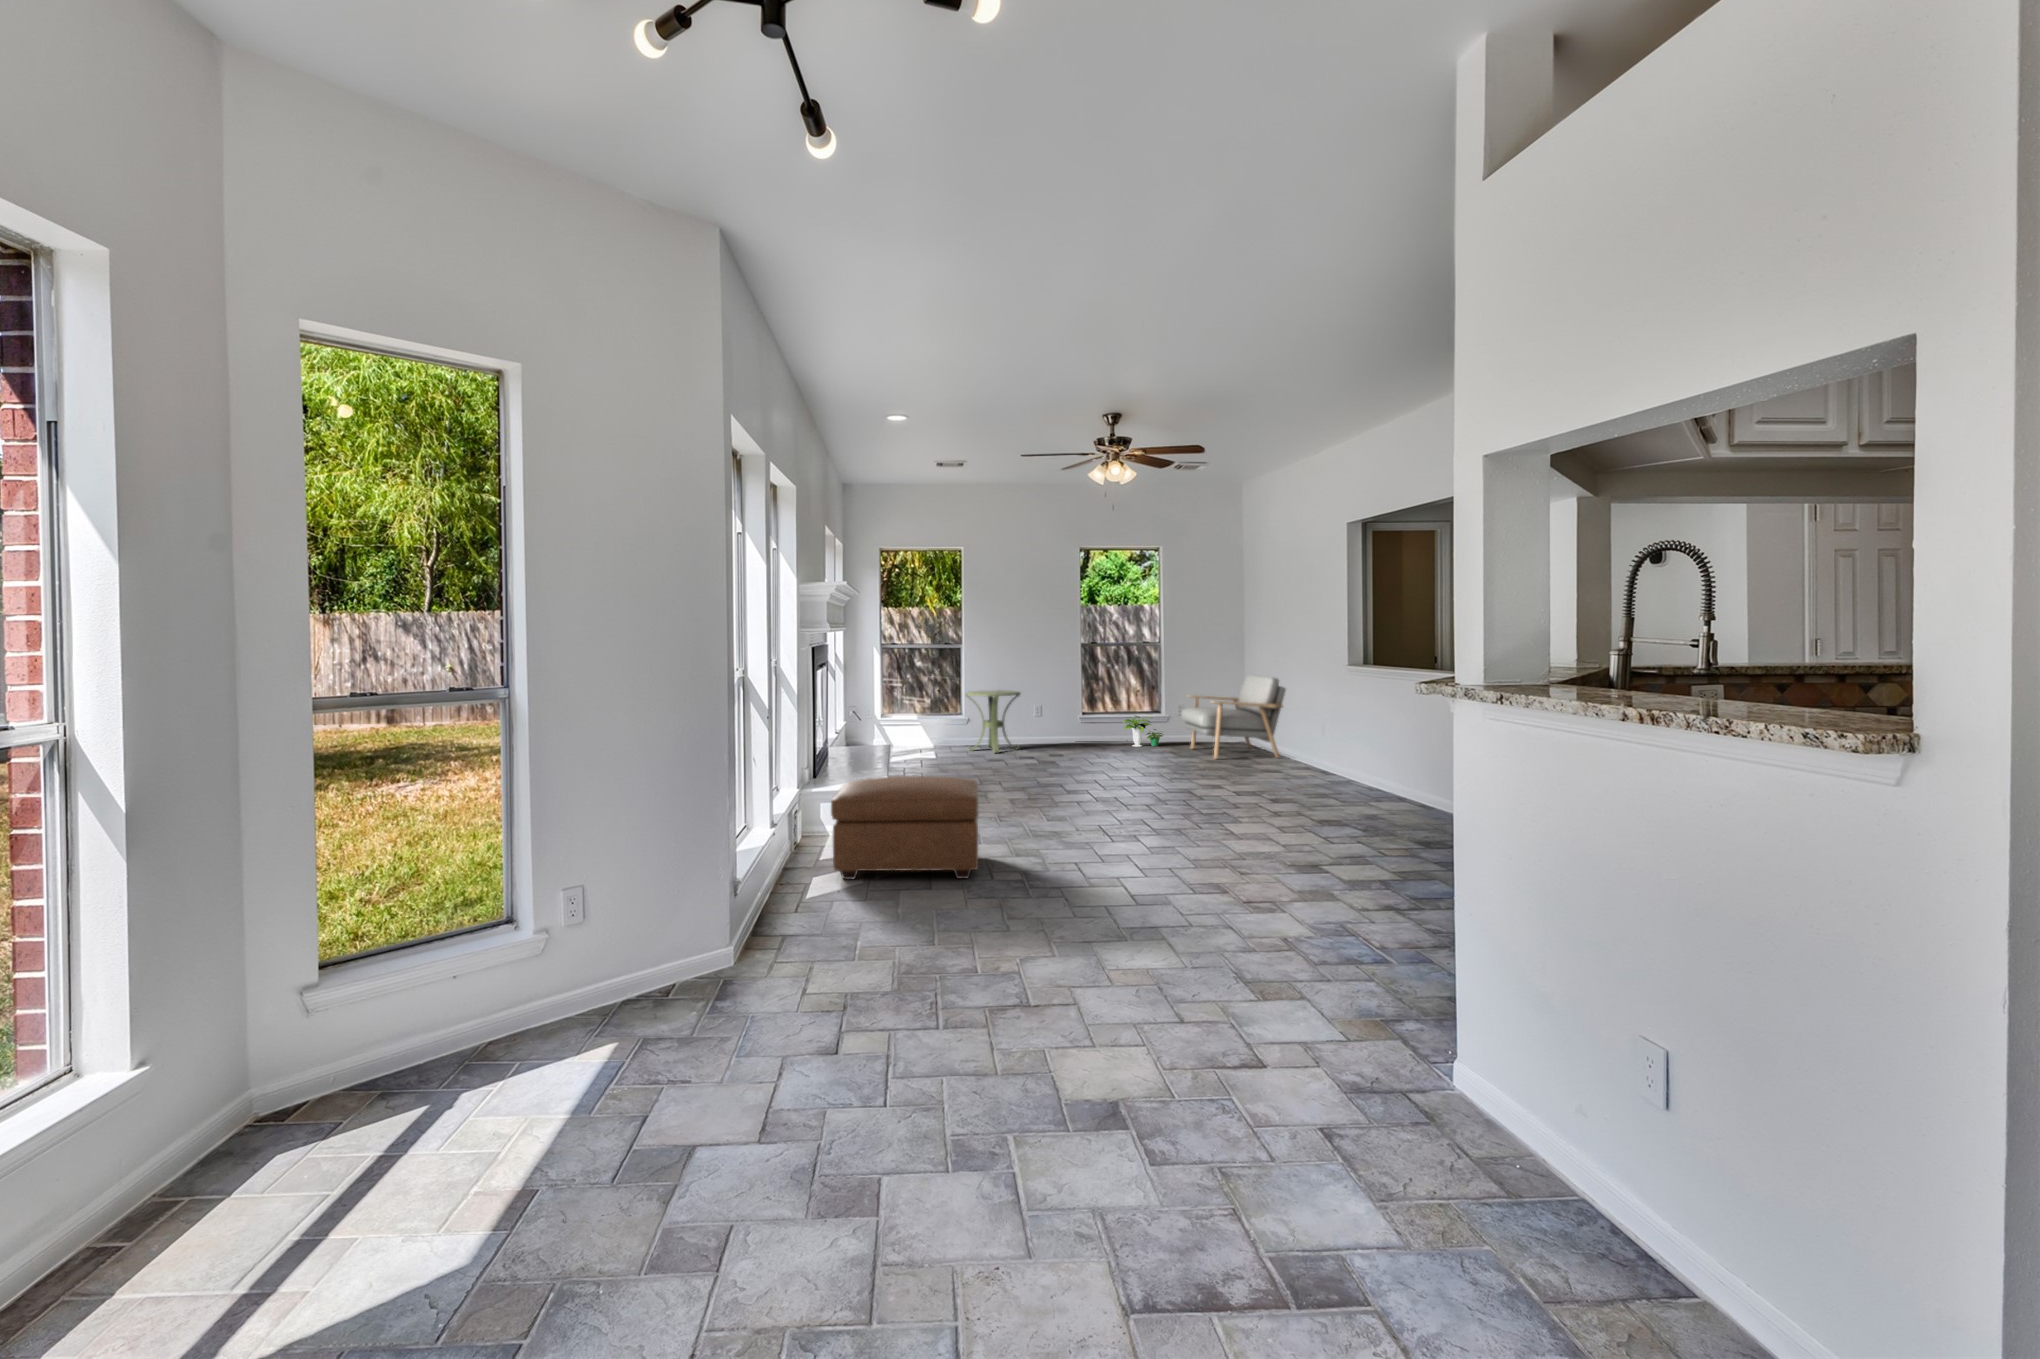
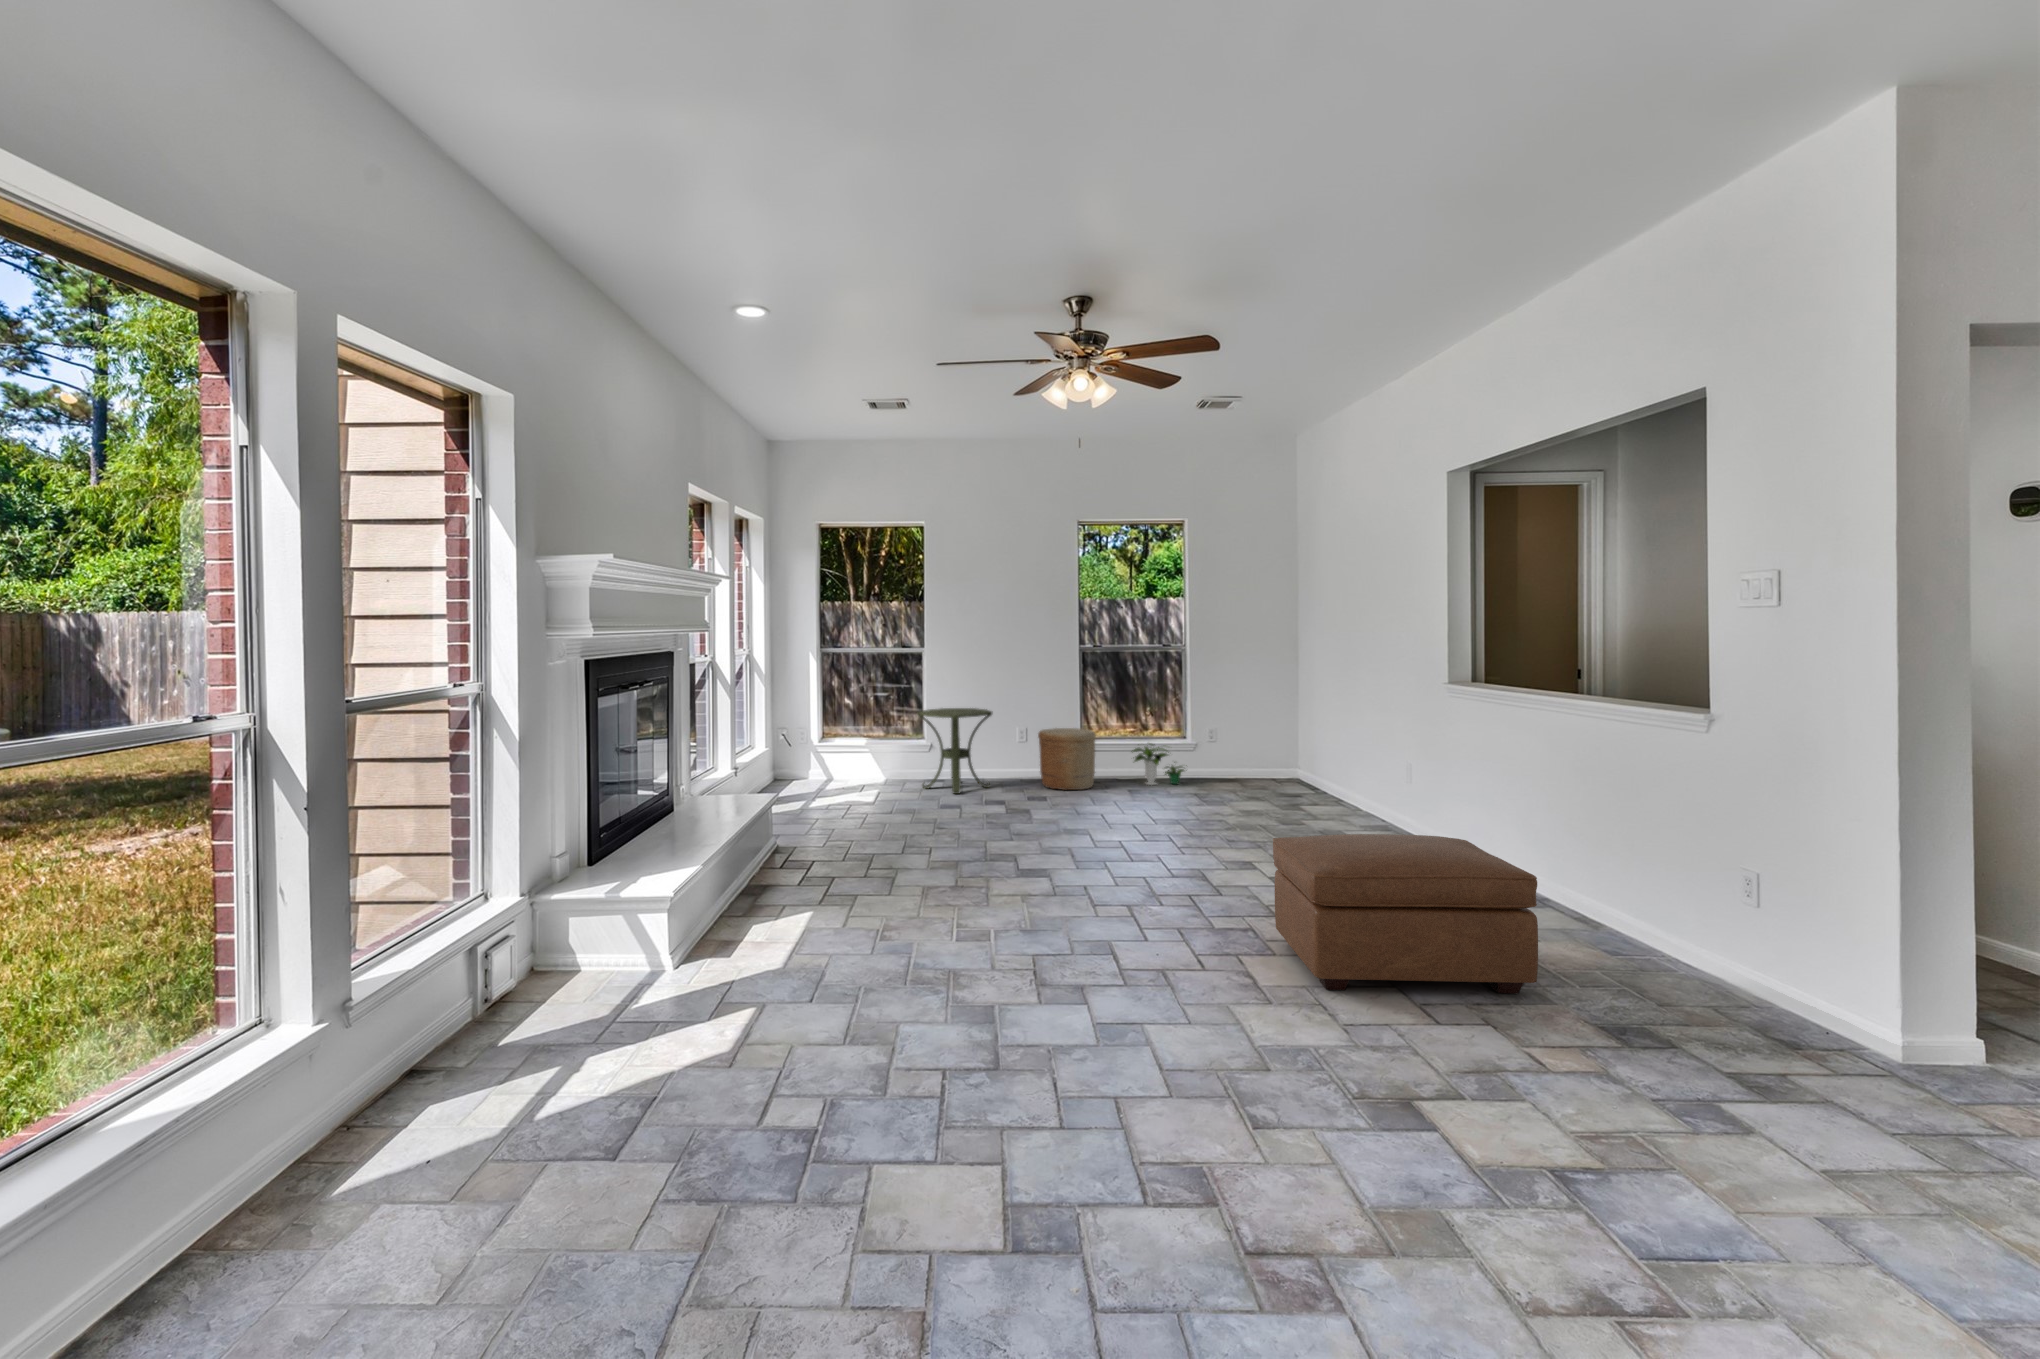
armchair: present [1181,675,1286,759] -> none [1209,690,1355,810]
woven basket: none [1054,705,1097,750] -> present [1038,728,1096,790]
ottoman: present [831,776,979,879] -> present [1273,834,1538,994]

